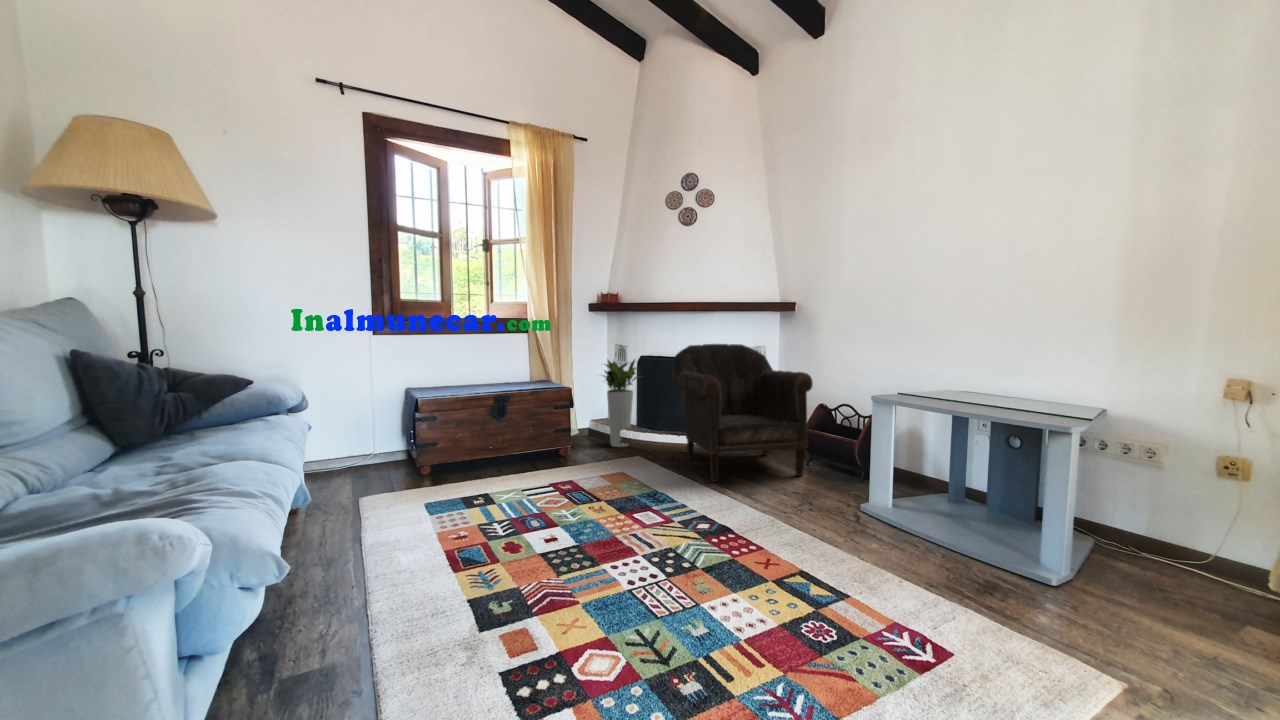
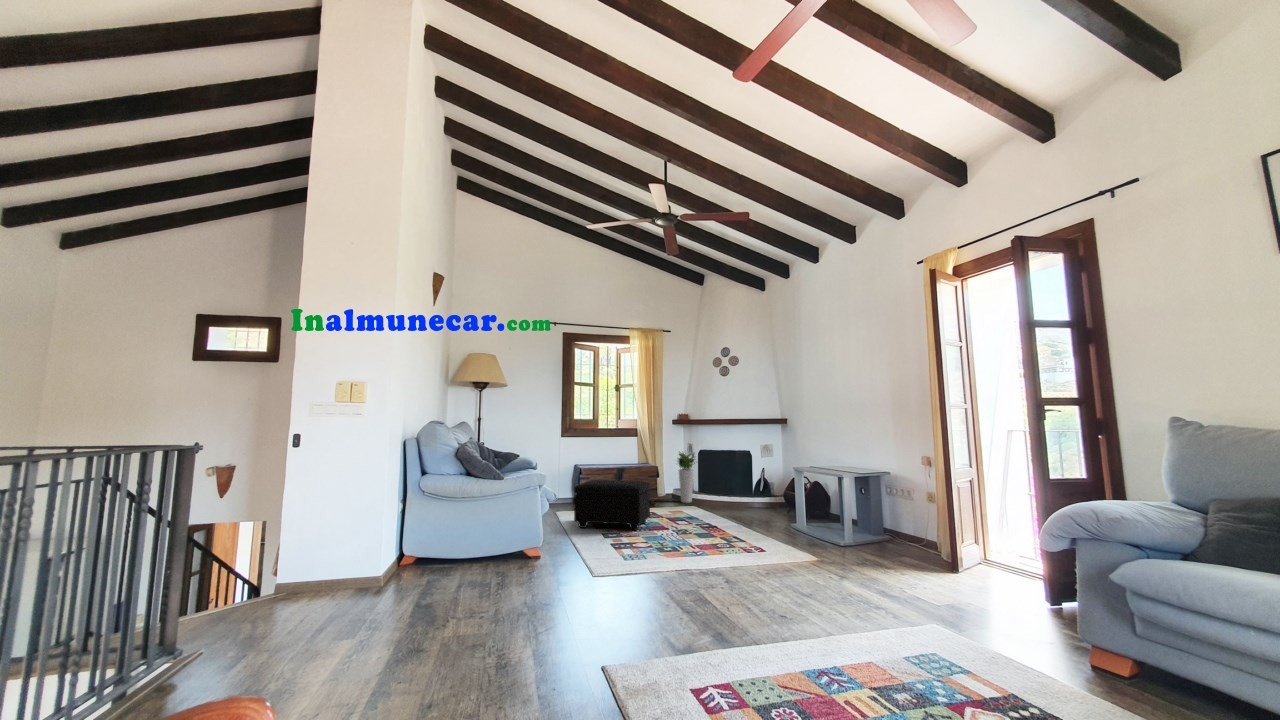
armchair: present [672,344,813,482] -> none [711,444,778,517]
footstool: none [388,431,582,564] -> present [574,480,650,530]

